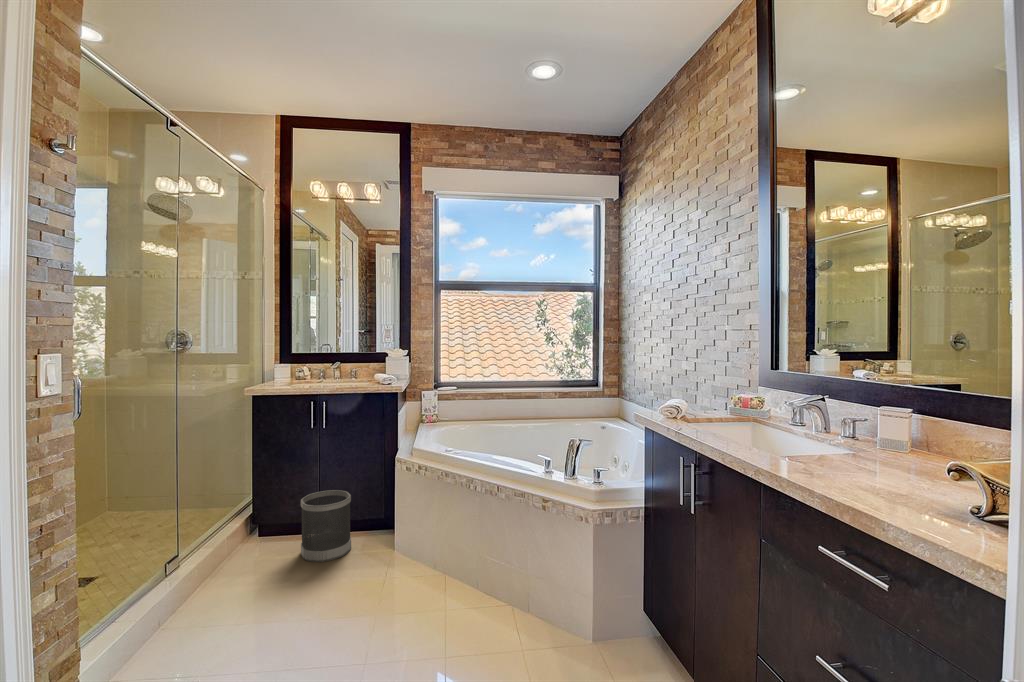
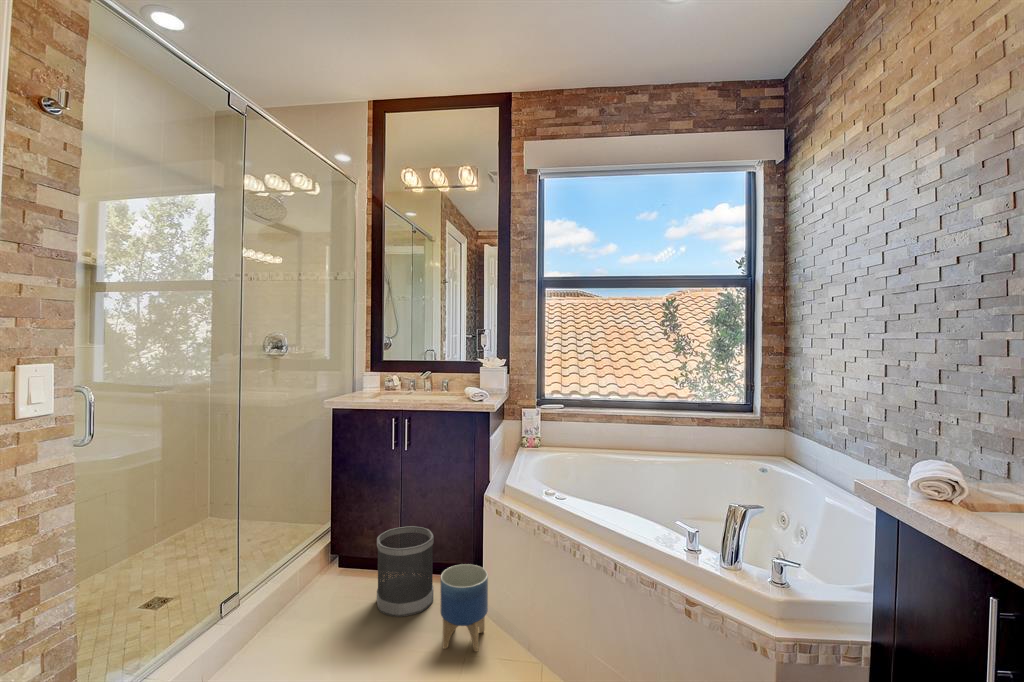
planter: none [362,511,400,577] -> present [441,564,488,652]

